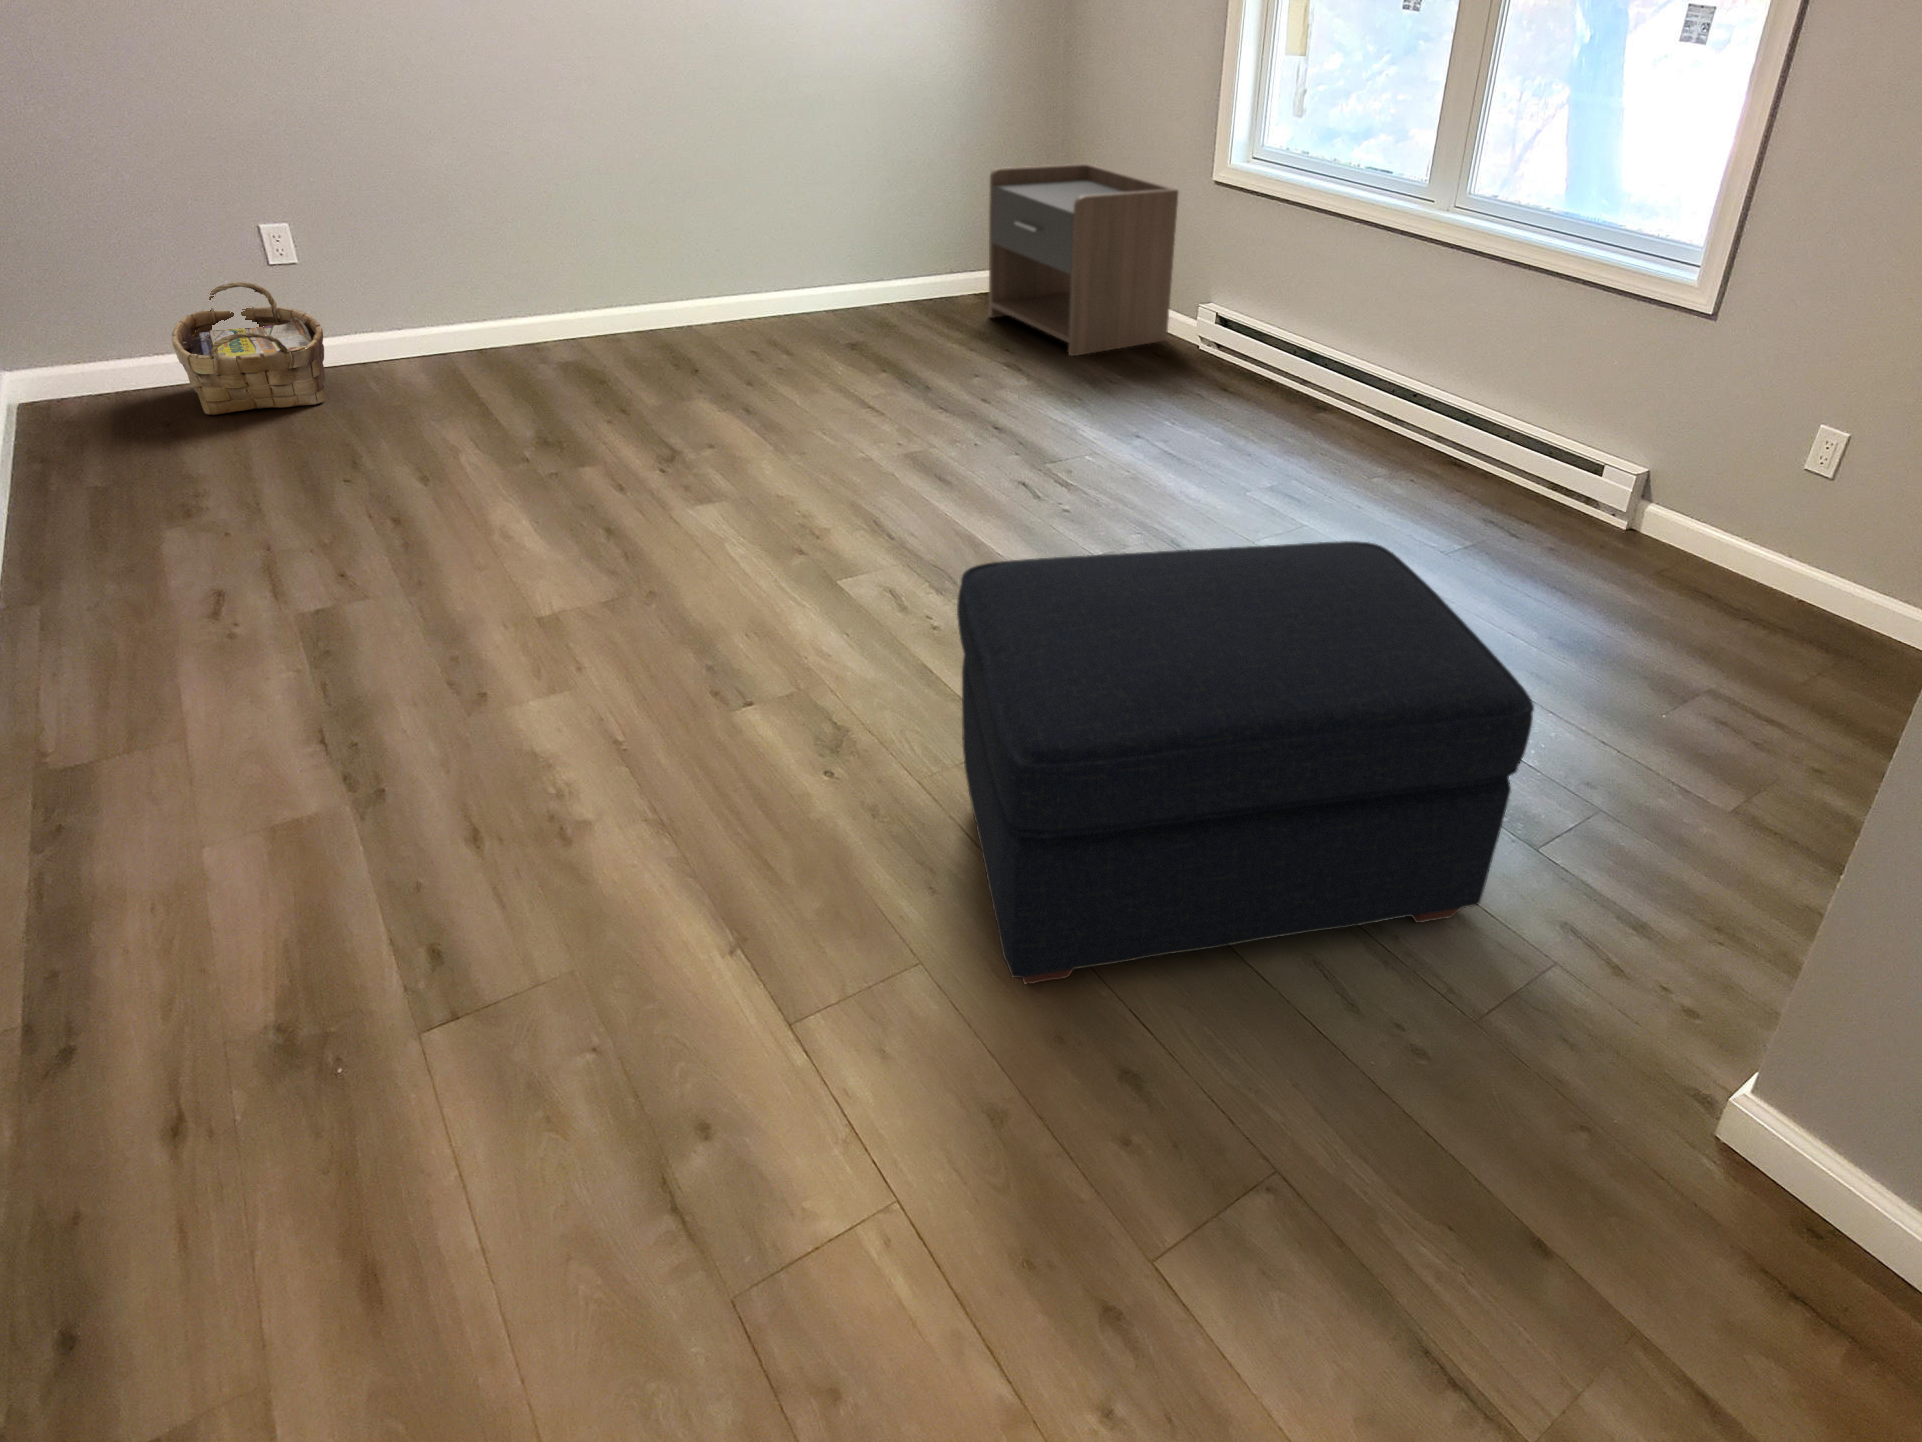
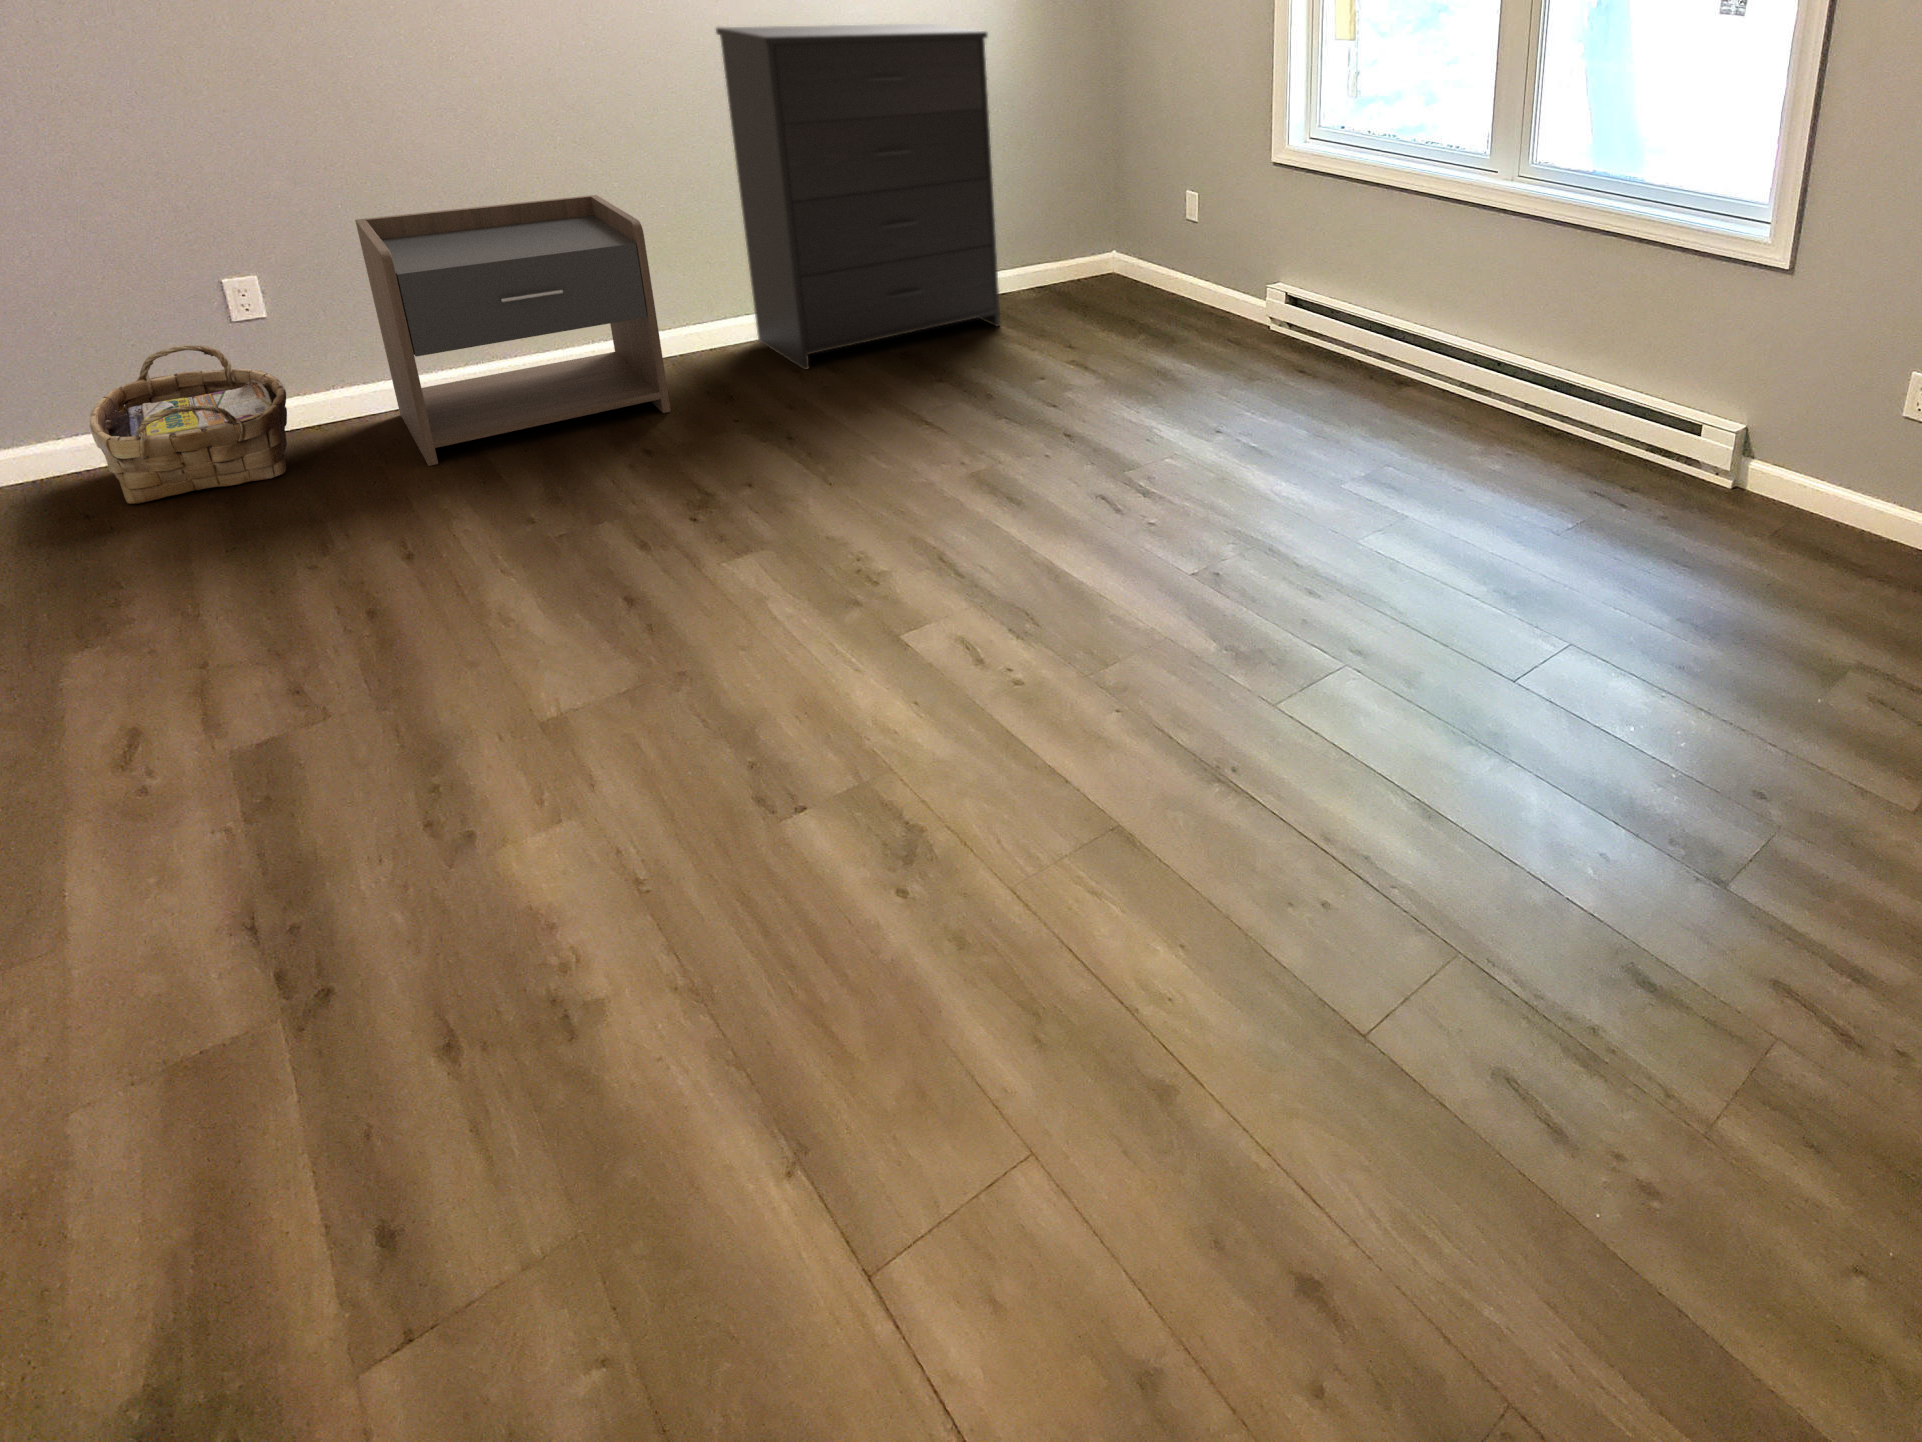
dresser: none [684,11,940,353] -> present [716,24,1000,369]
nightstand: present [989,164,1178,356] -> present [355,195,671,466]
ottoman: present [957,541,1534,984] -> none [1051,566,1753,1233]

